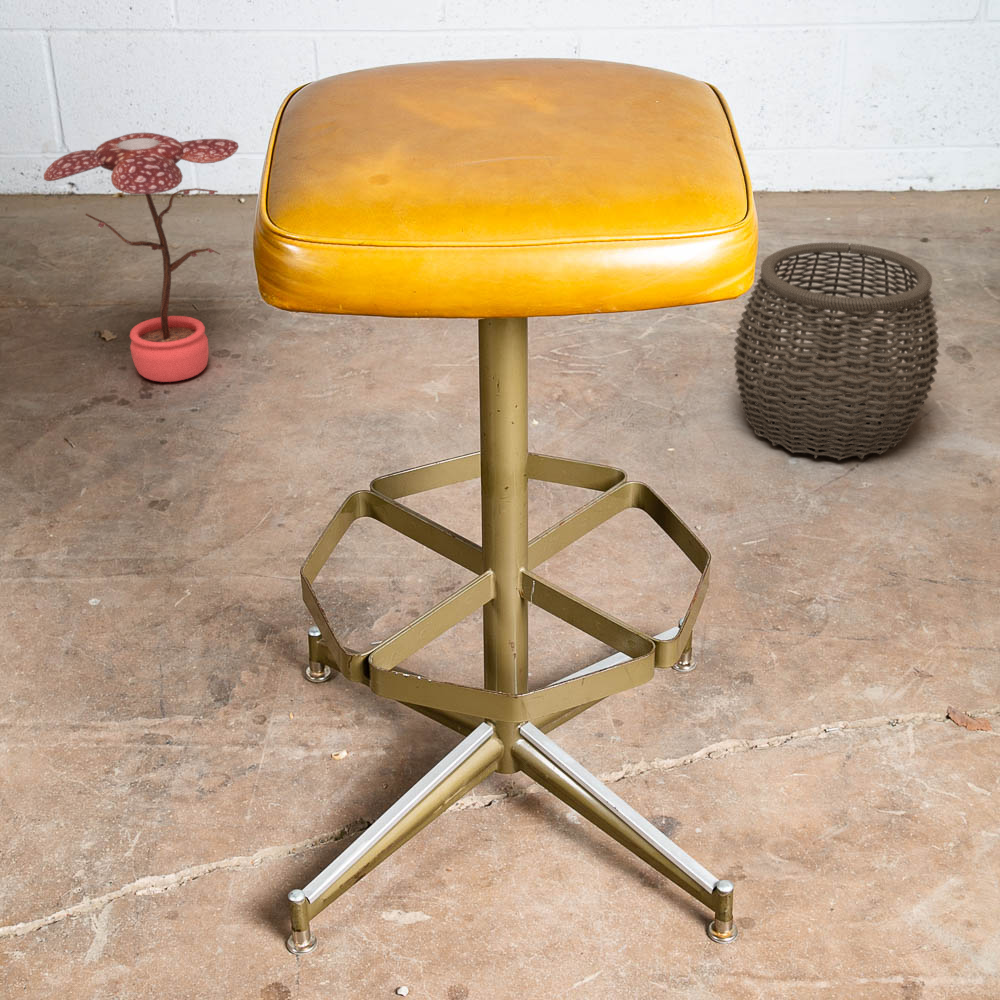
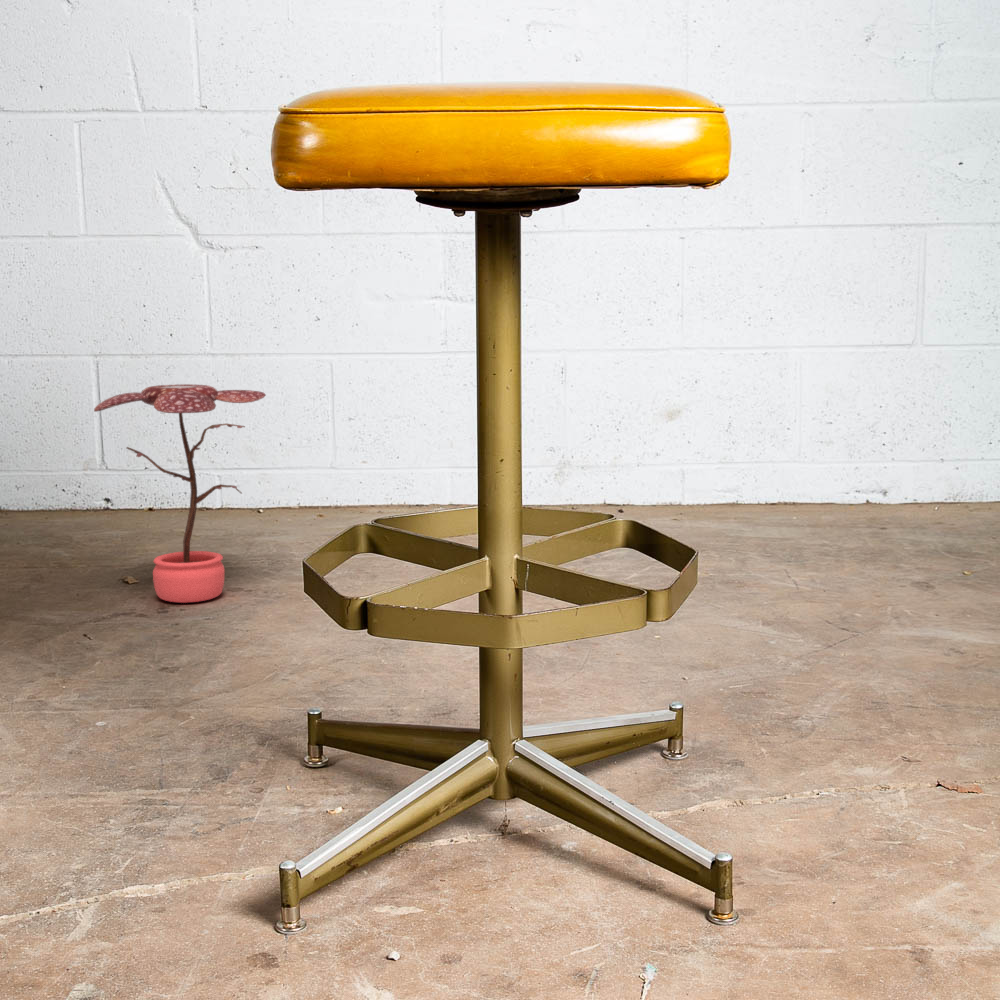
woven basket: present [734,242,939,460] -> none [706,464,892,642]

